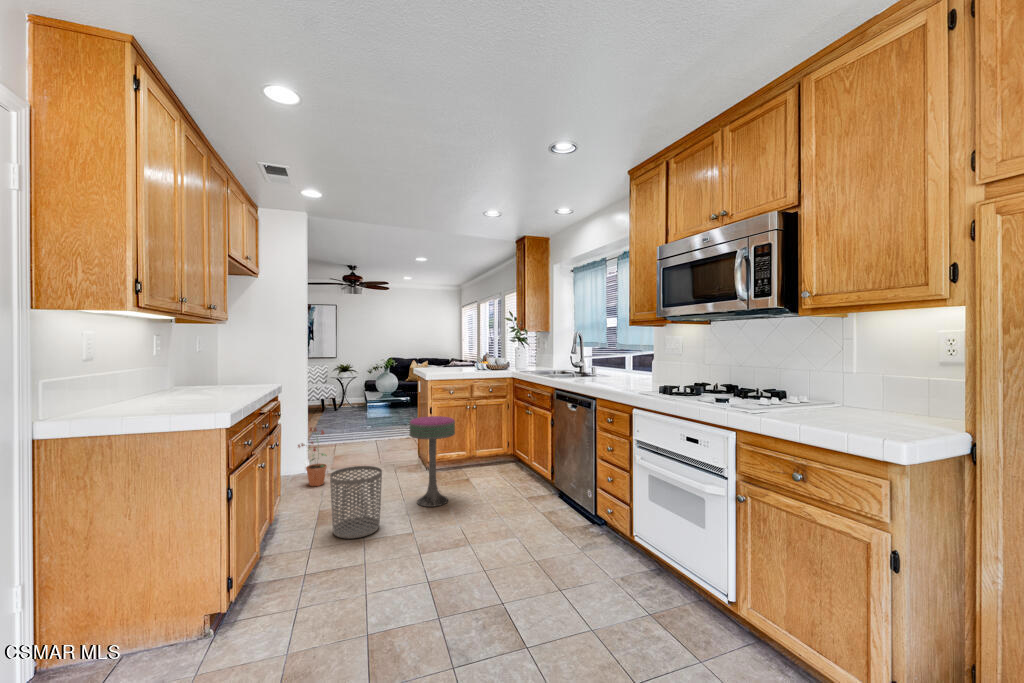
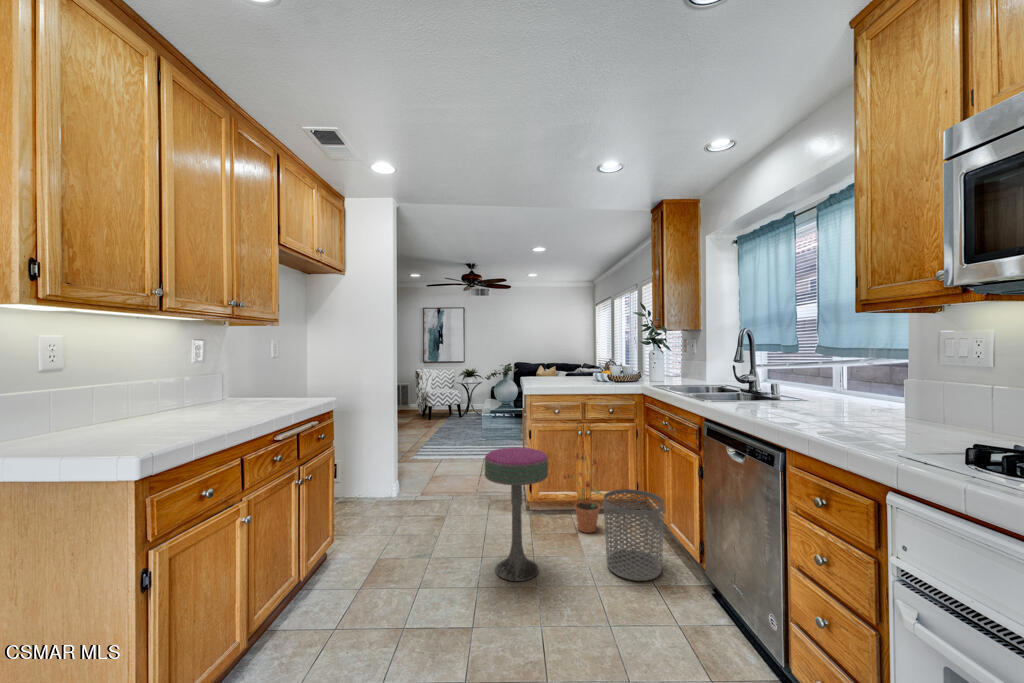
potted plant: present [298,428,327,486] -> present [564,454,602,533]
waste bin: present [330,466,382,539] -> present [603,489,664,581]

